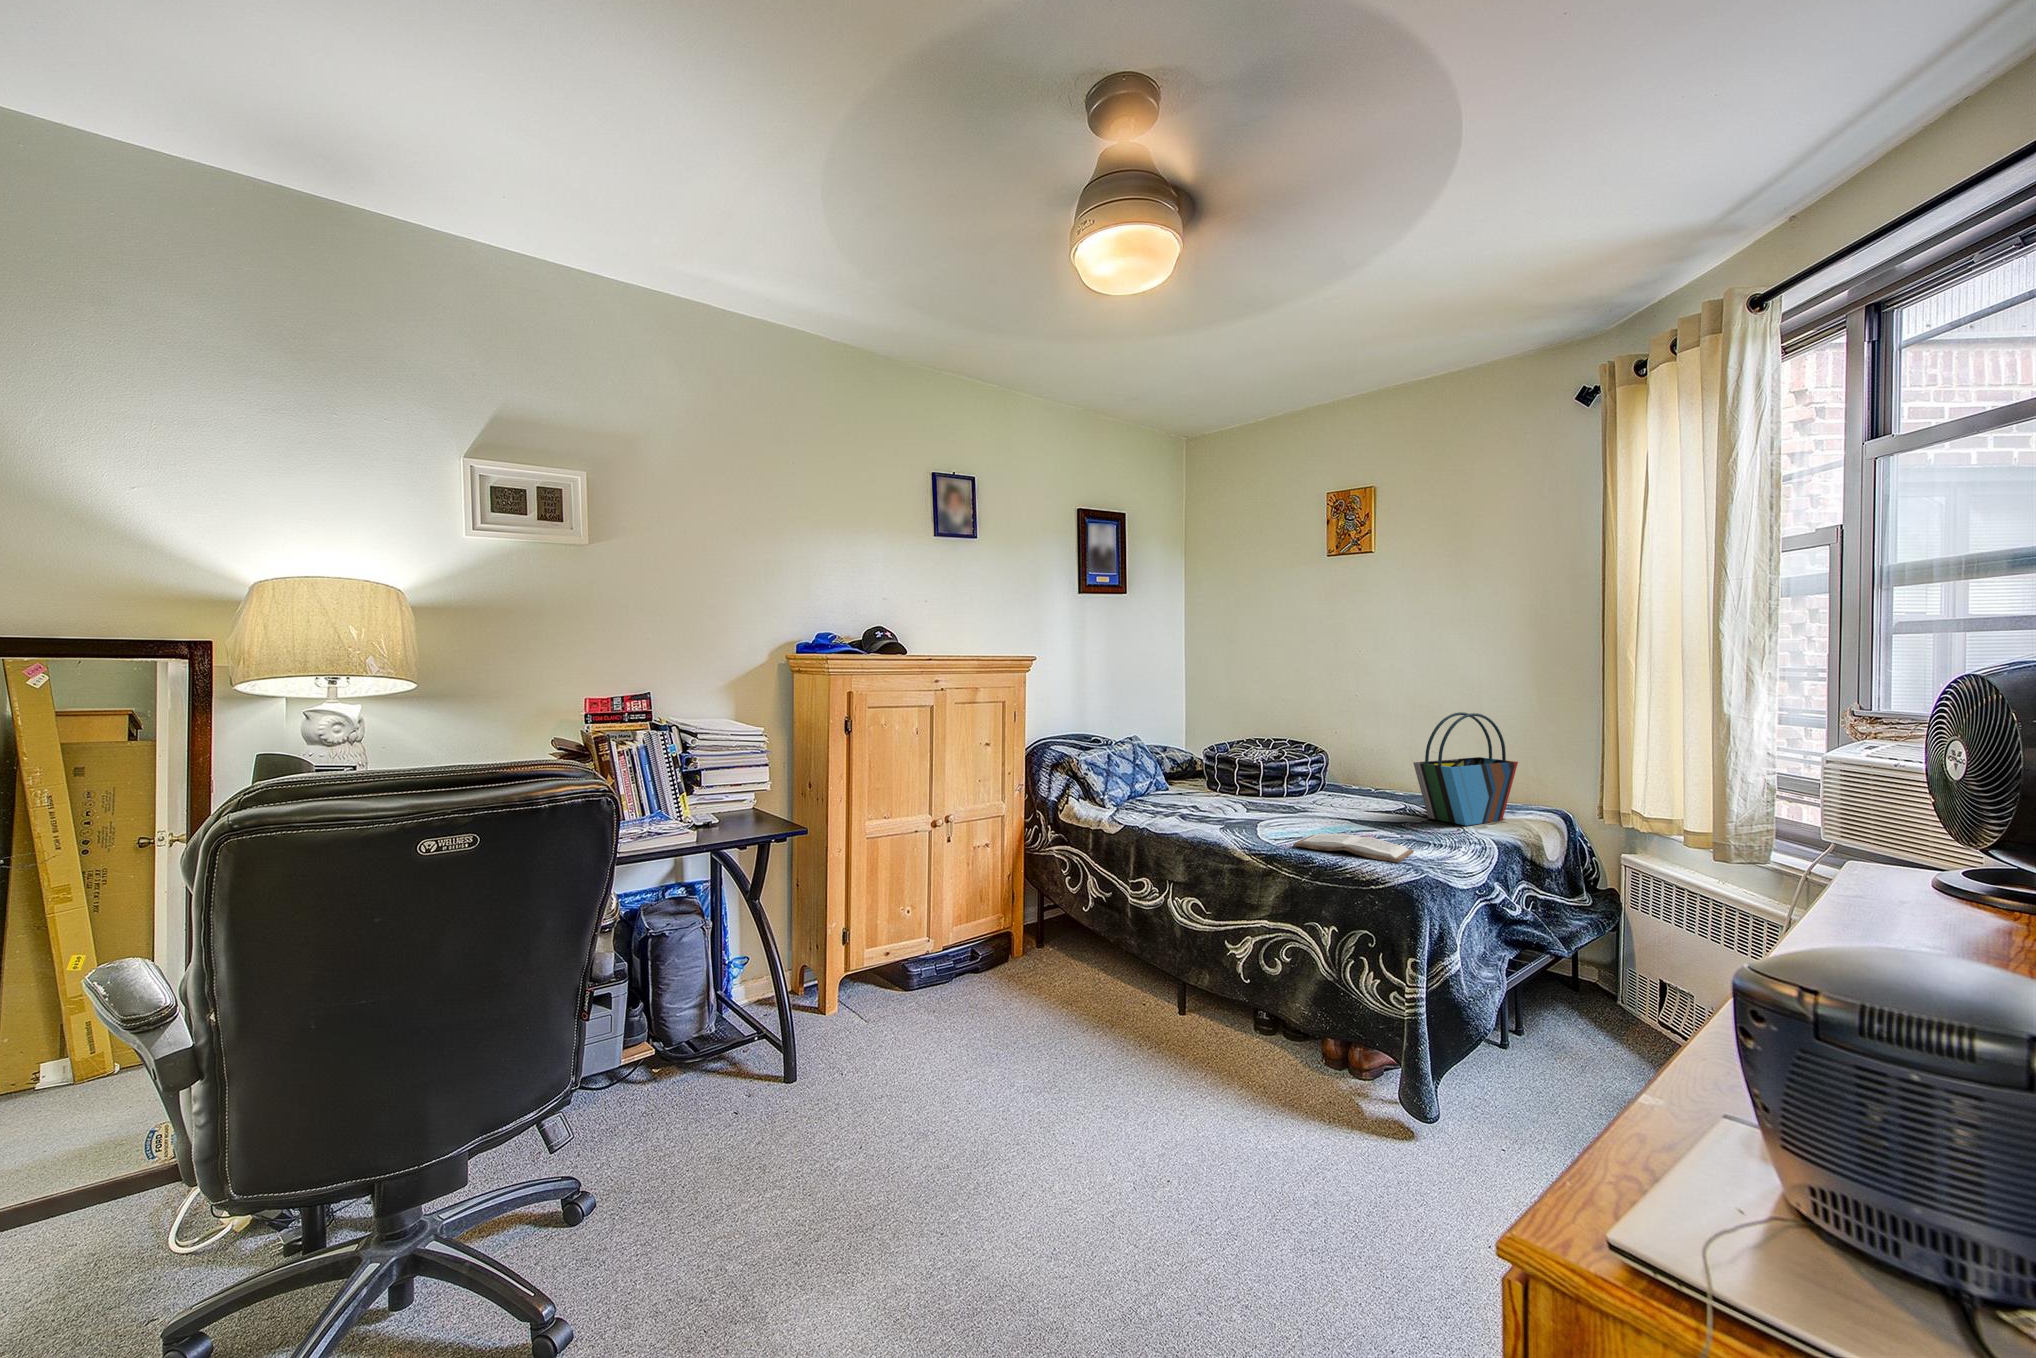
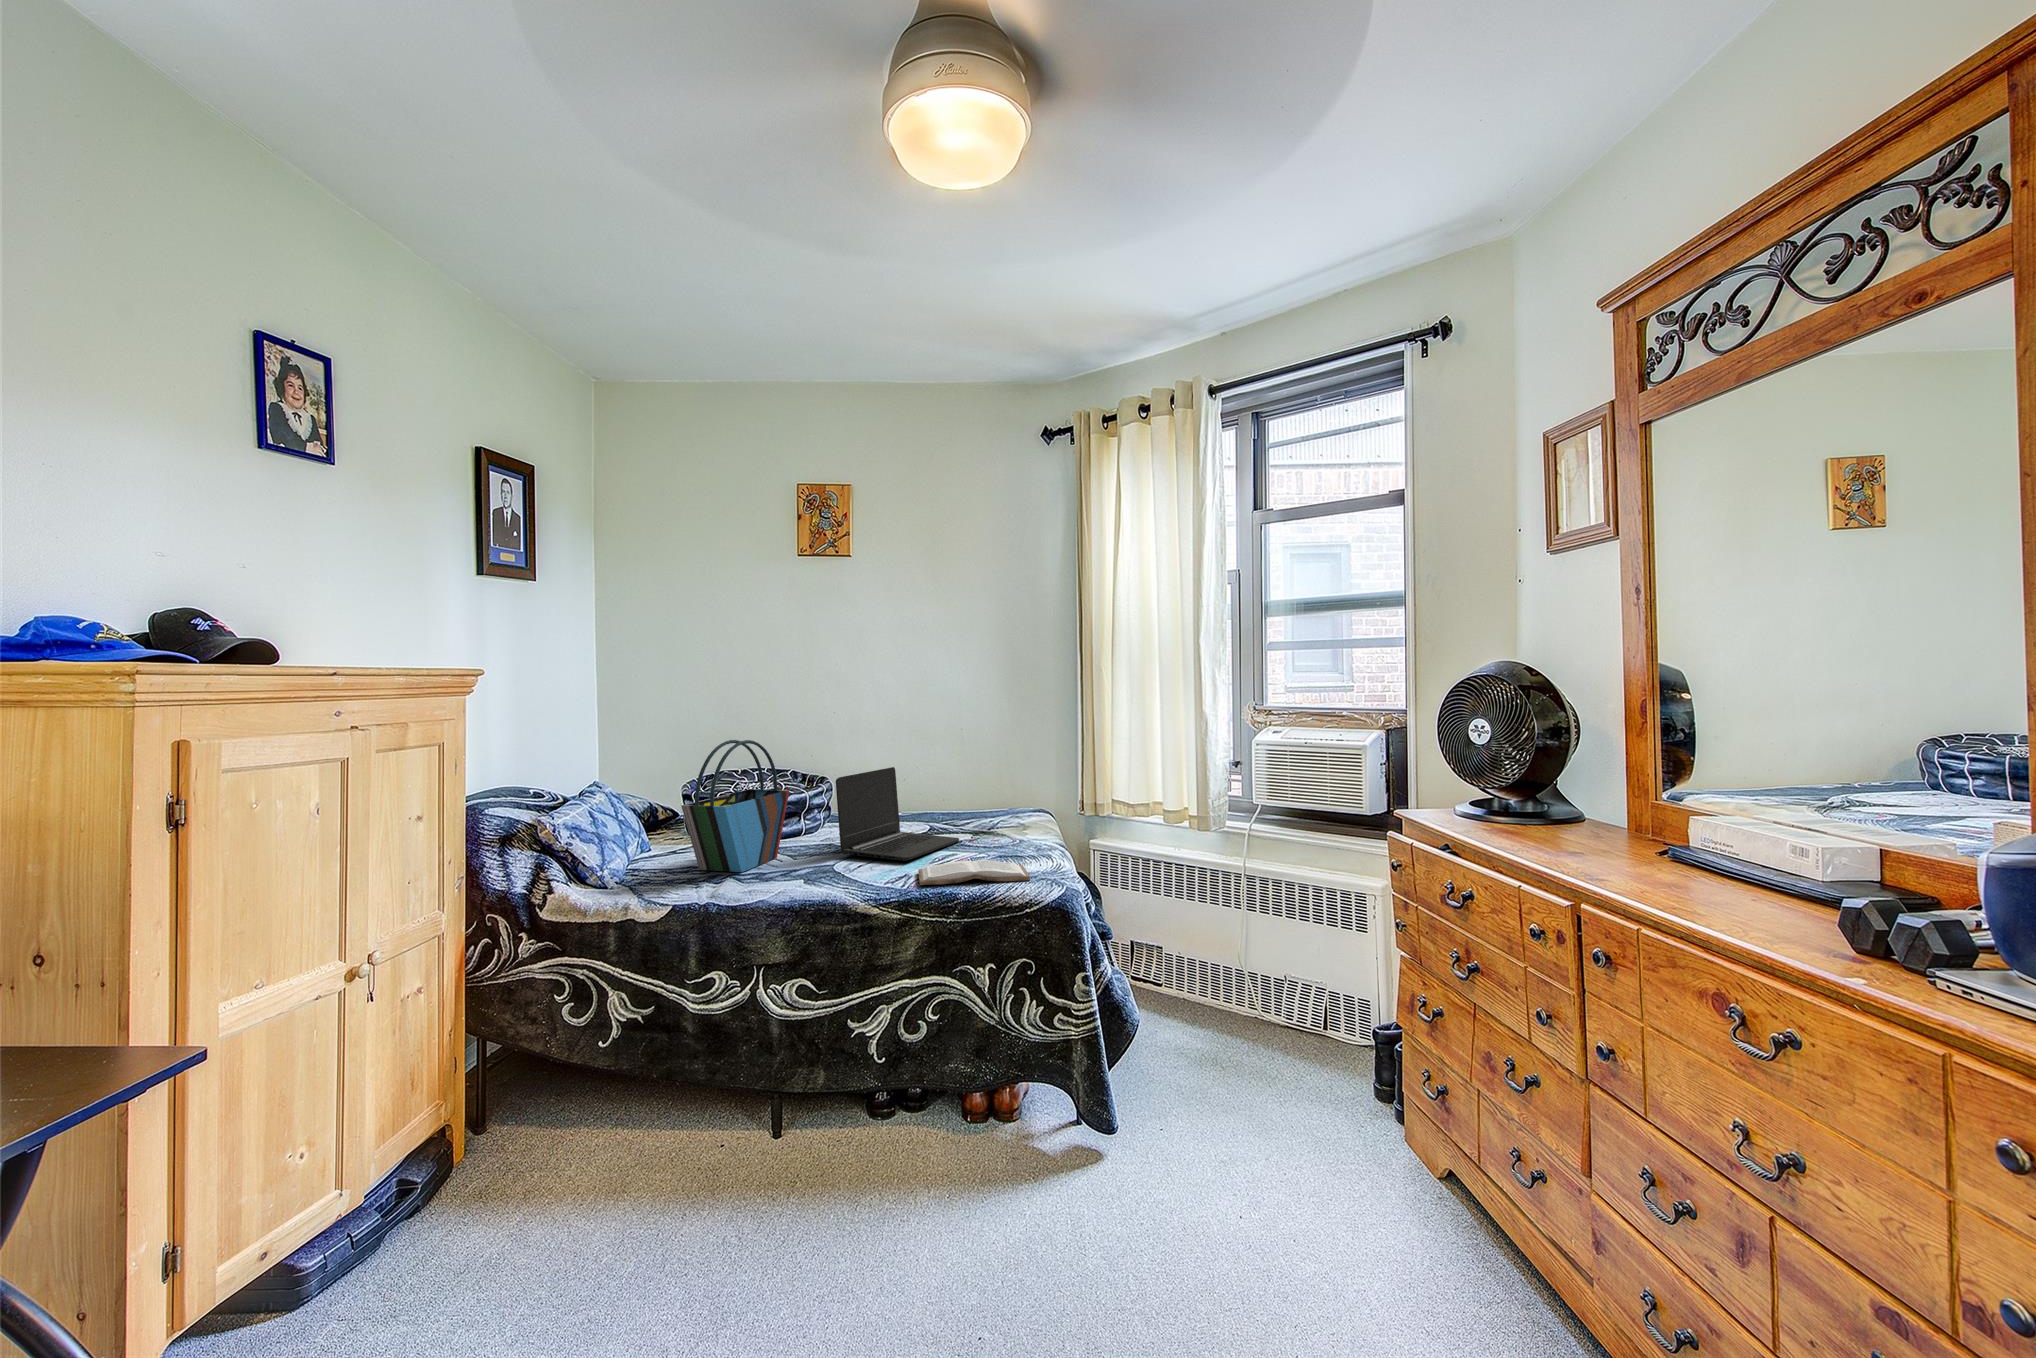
tote bag: present [1413,712,1518,825] -> present [681,740,789,872]
laptop: none [1273,747,1396,828] -> present [836,767,959,861]

